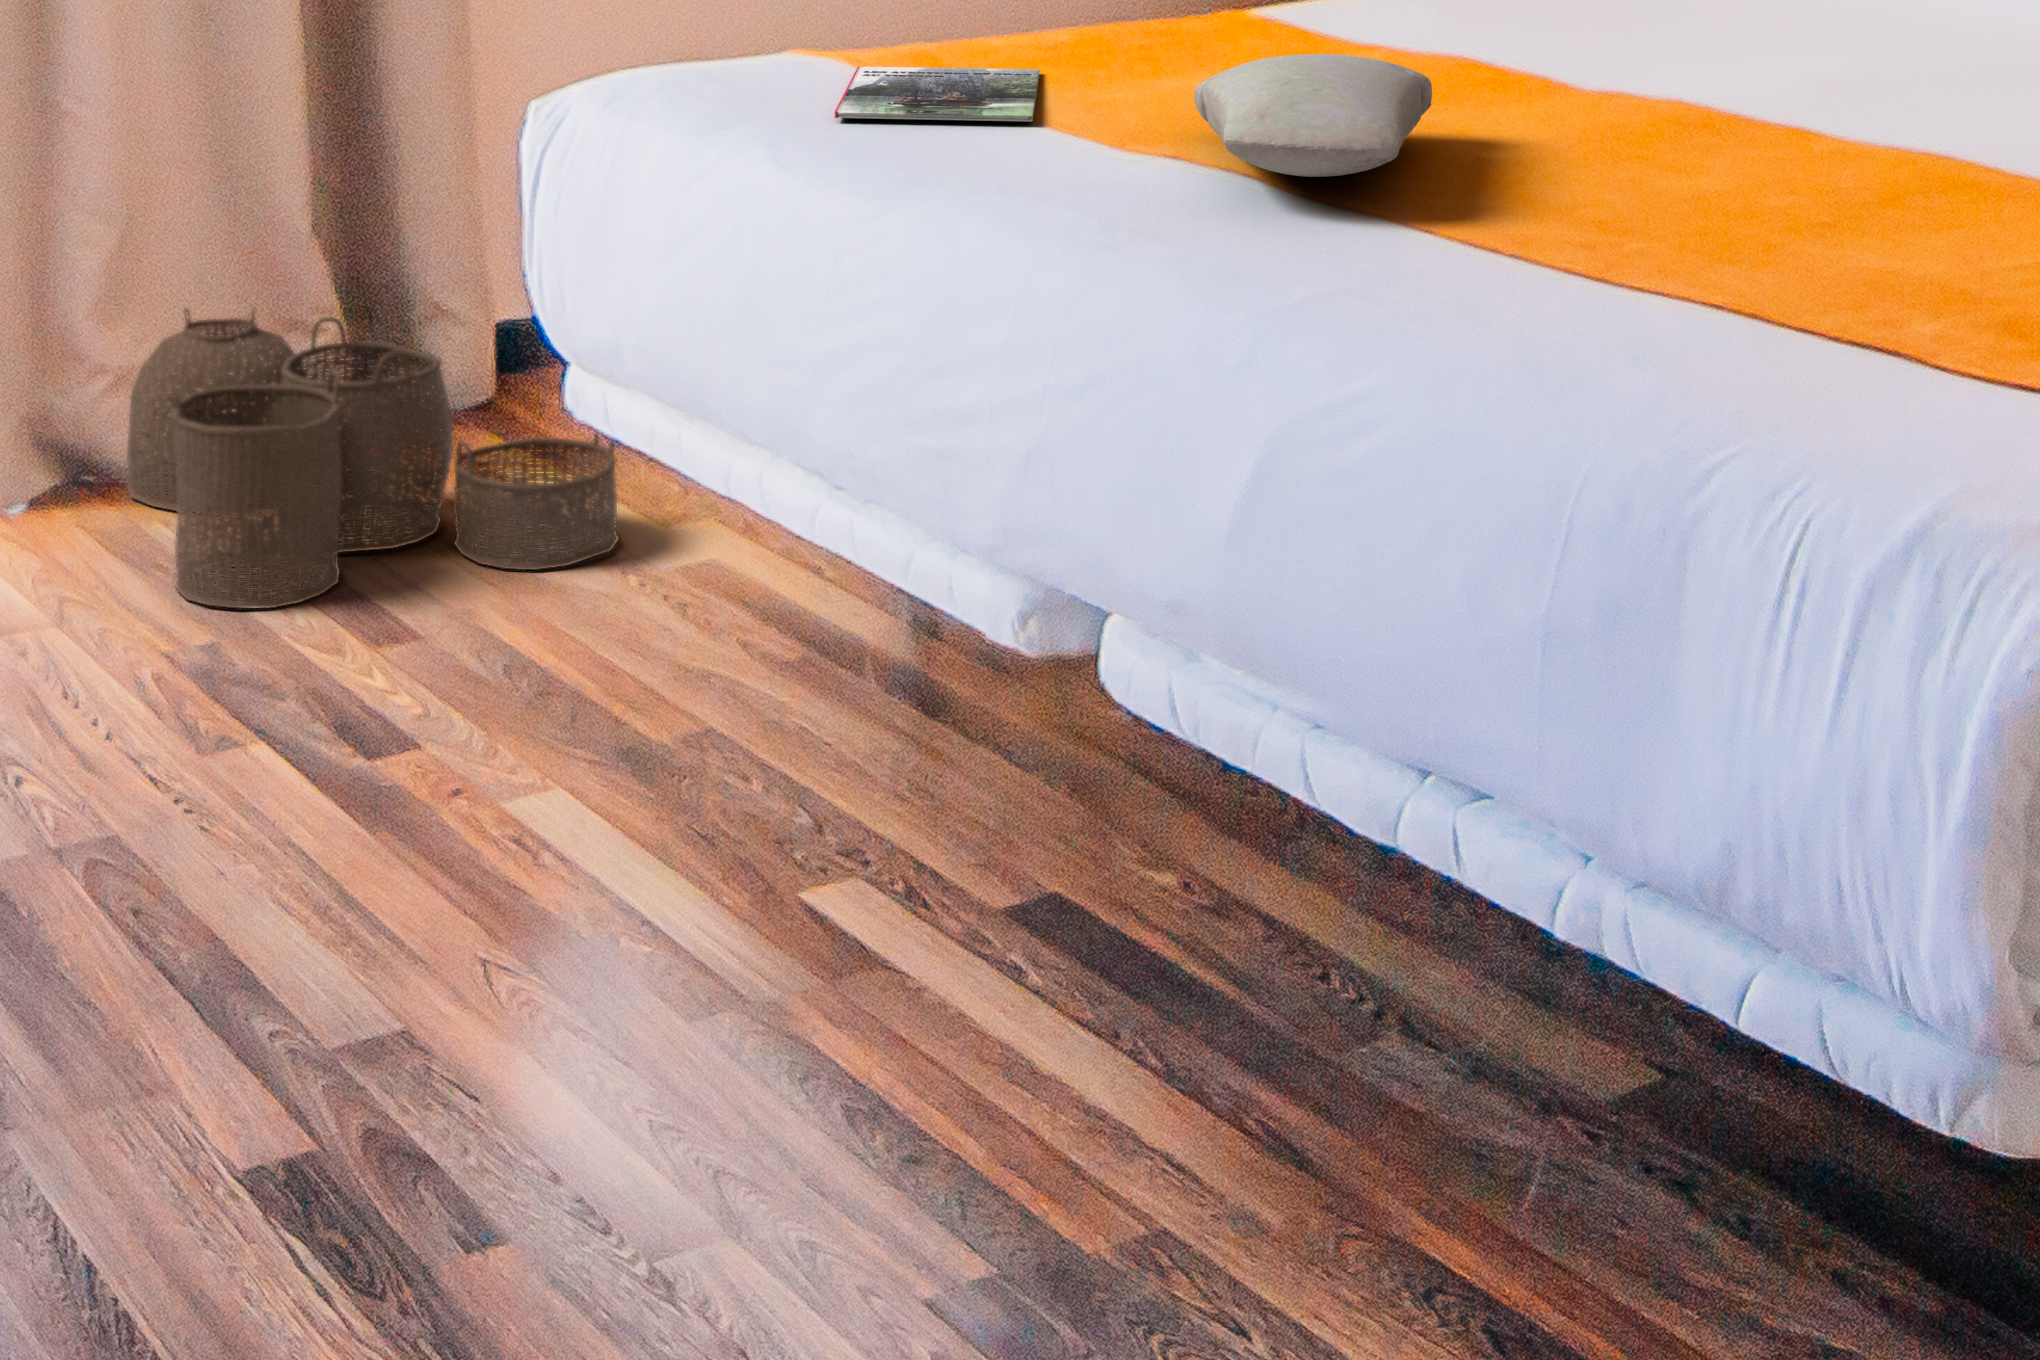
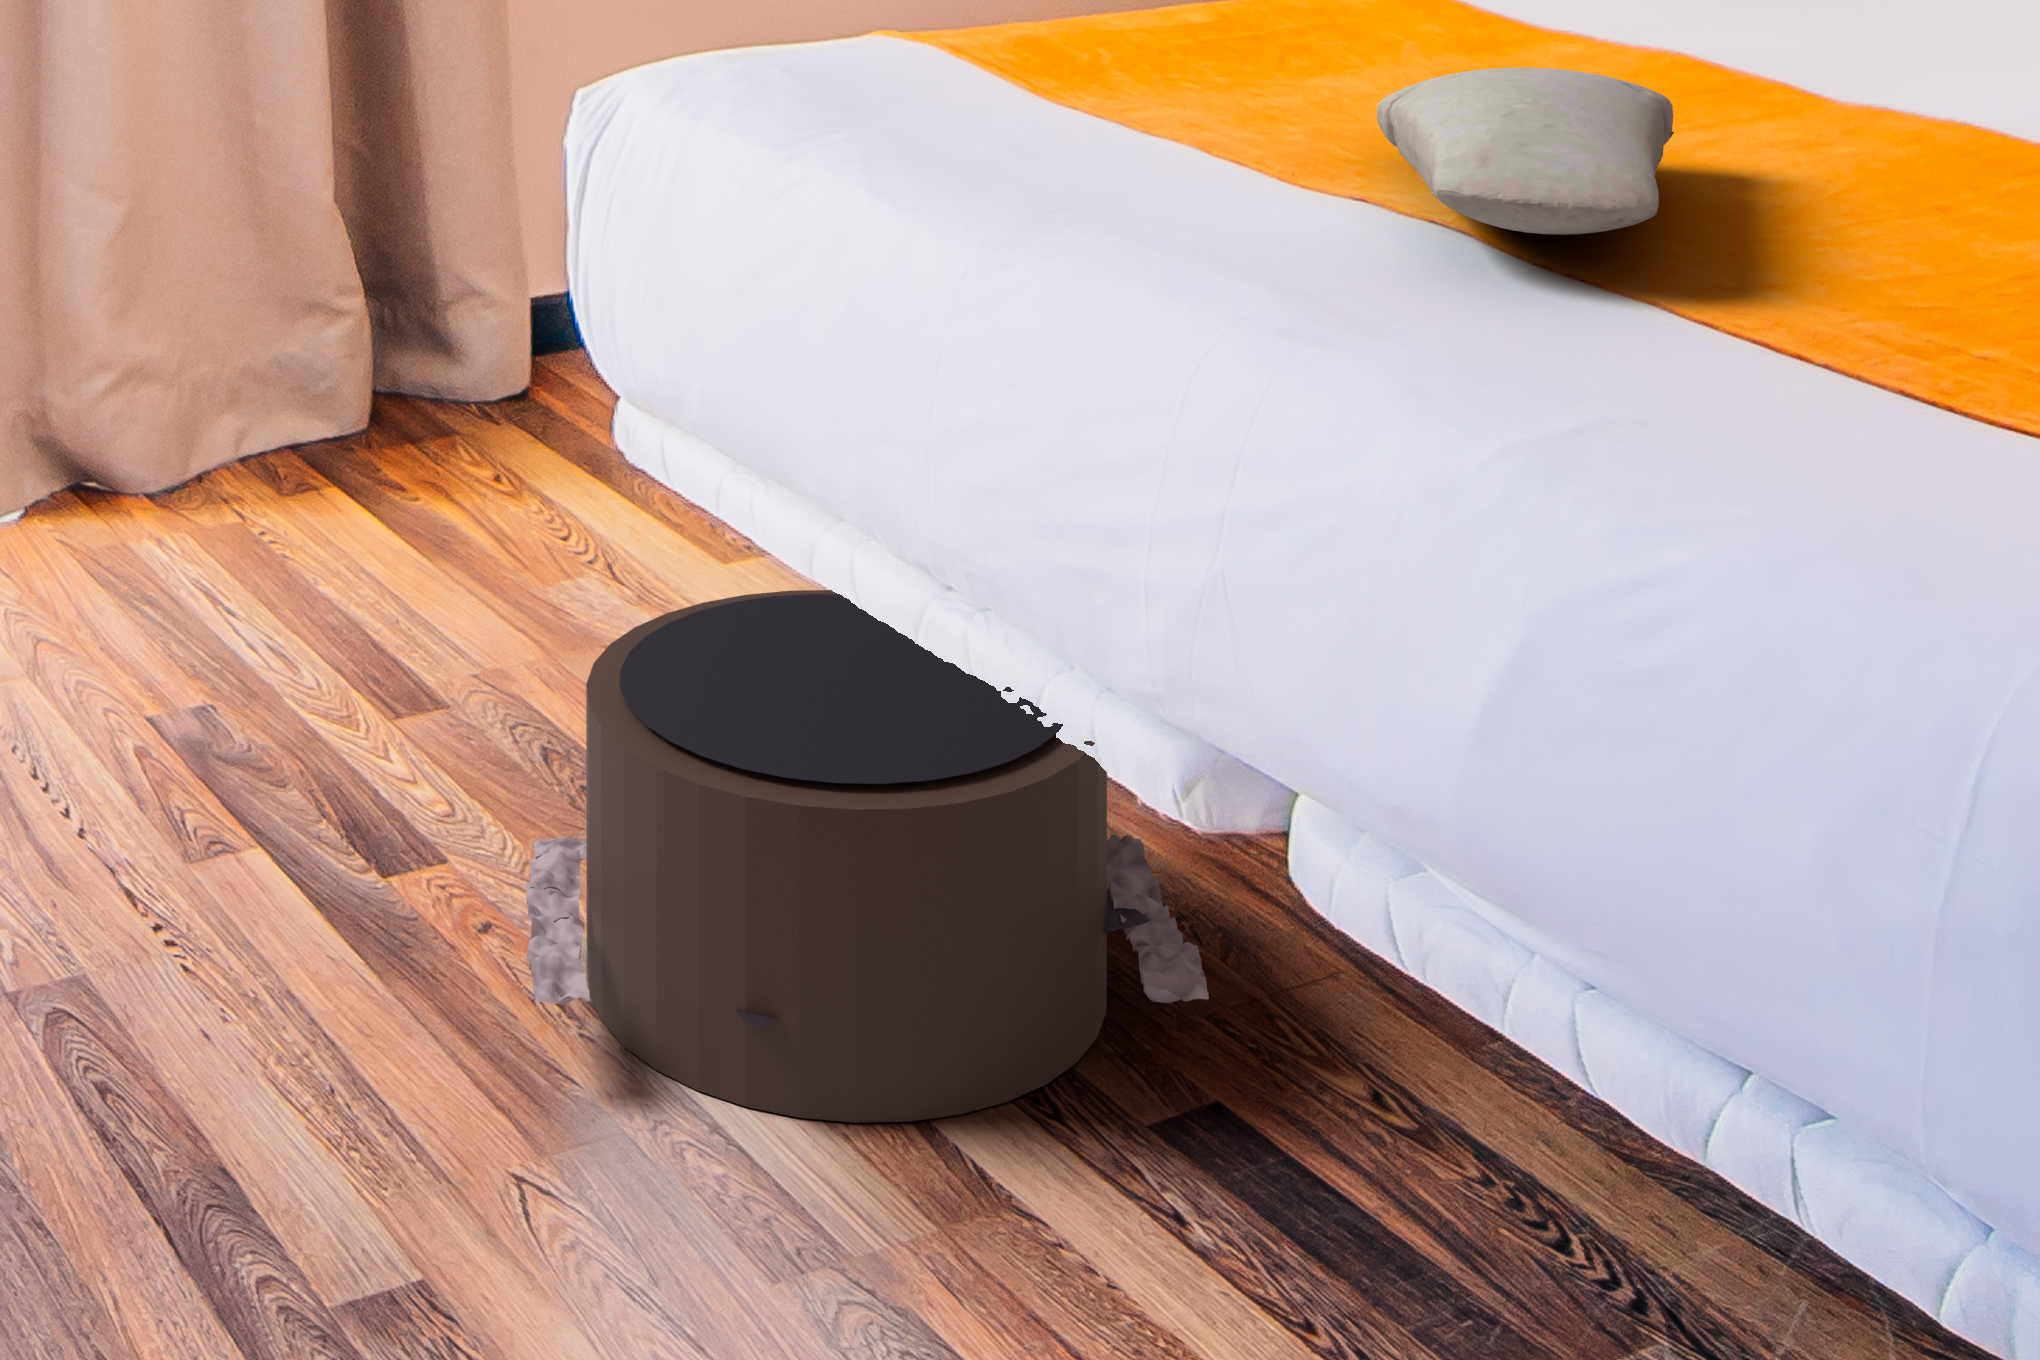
magazine: present [835,66,1039,122] -> none [938,52,1177,136]
woven basket: present [127,309,618,608] -> none [114,289,670,658]
pouf: none [490,511,1049,915] -> present [526,590,1209,1123]

